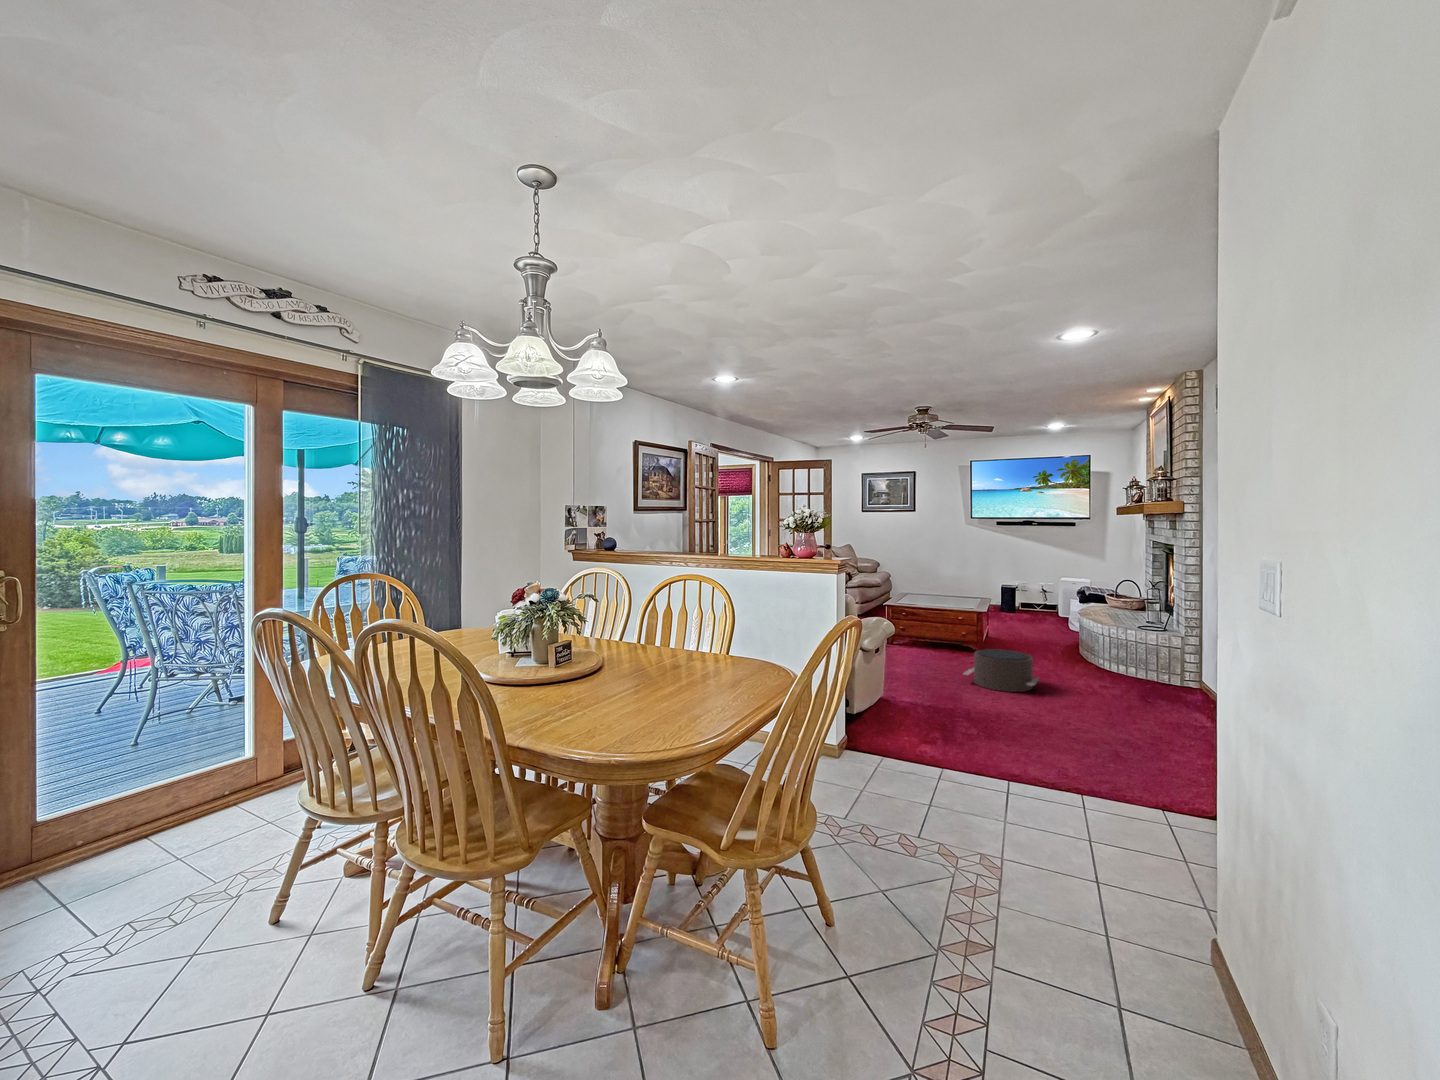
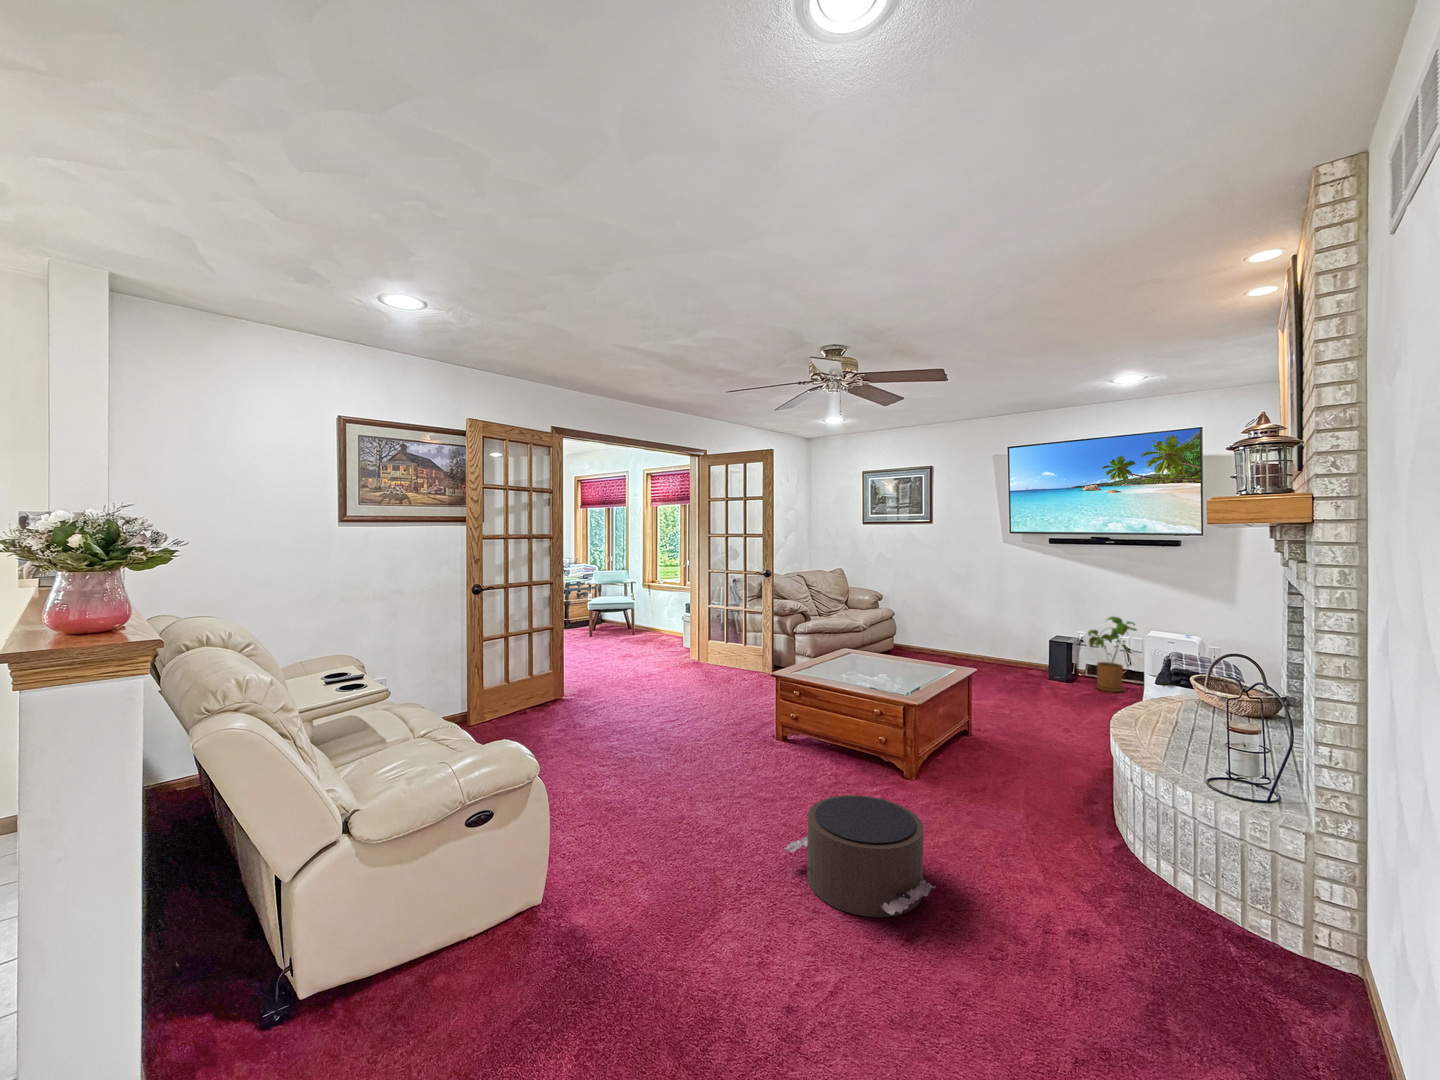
house plant: none [1027,570,1056,617] -> present [1088,617,1137,692]

